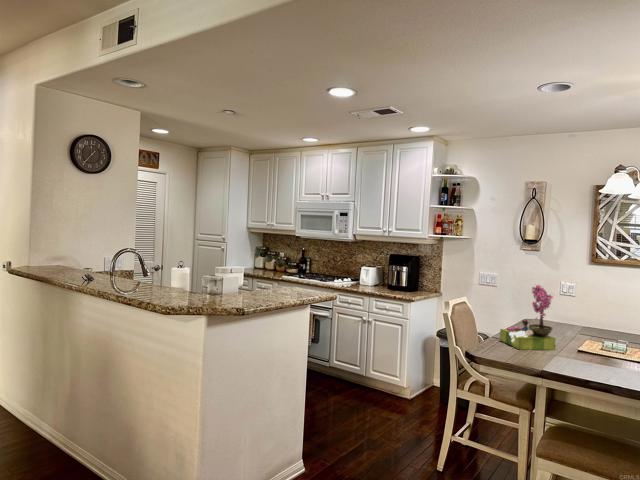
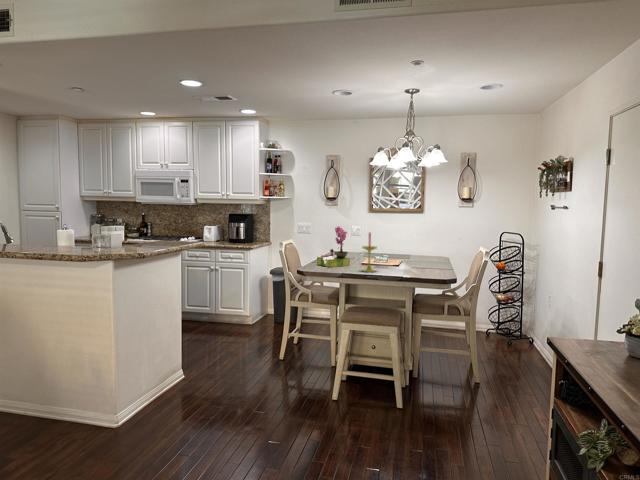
candle: none [572,302,611,374] -> present [362,233,377,272]

